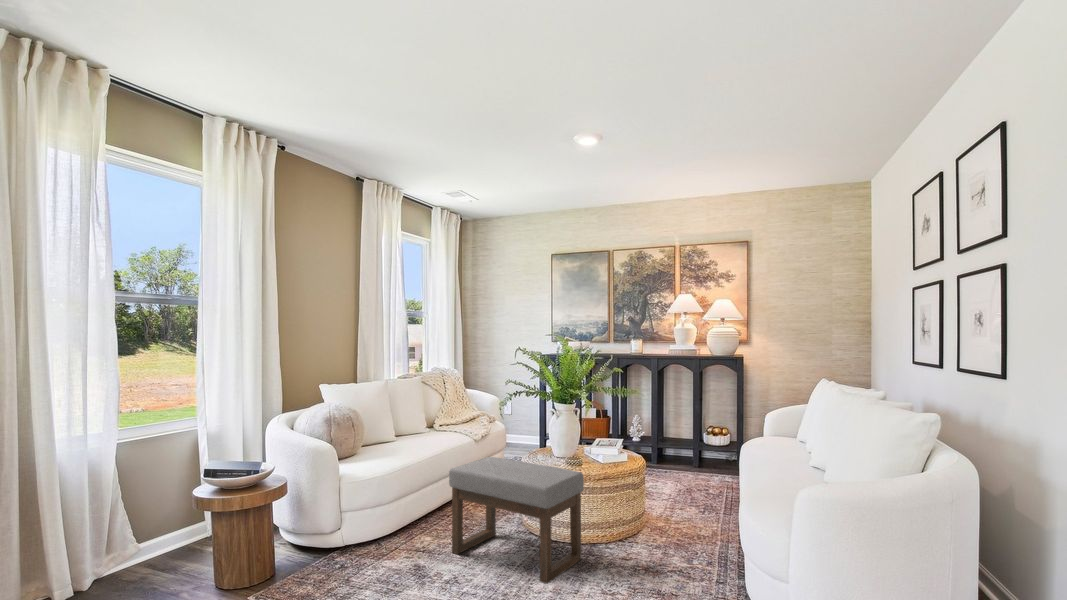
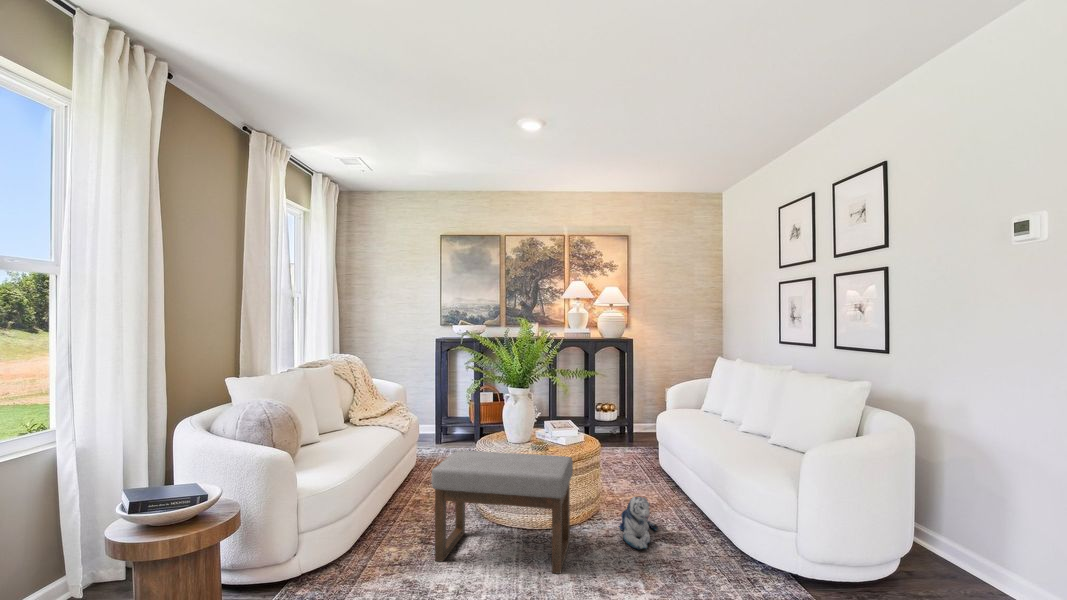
plush toy: none [637,522,684,579] -> present [619,497,658,550]

